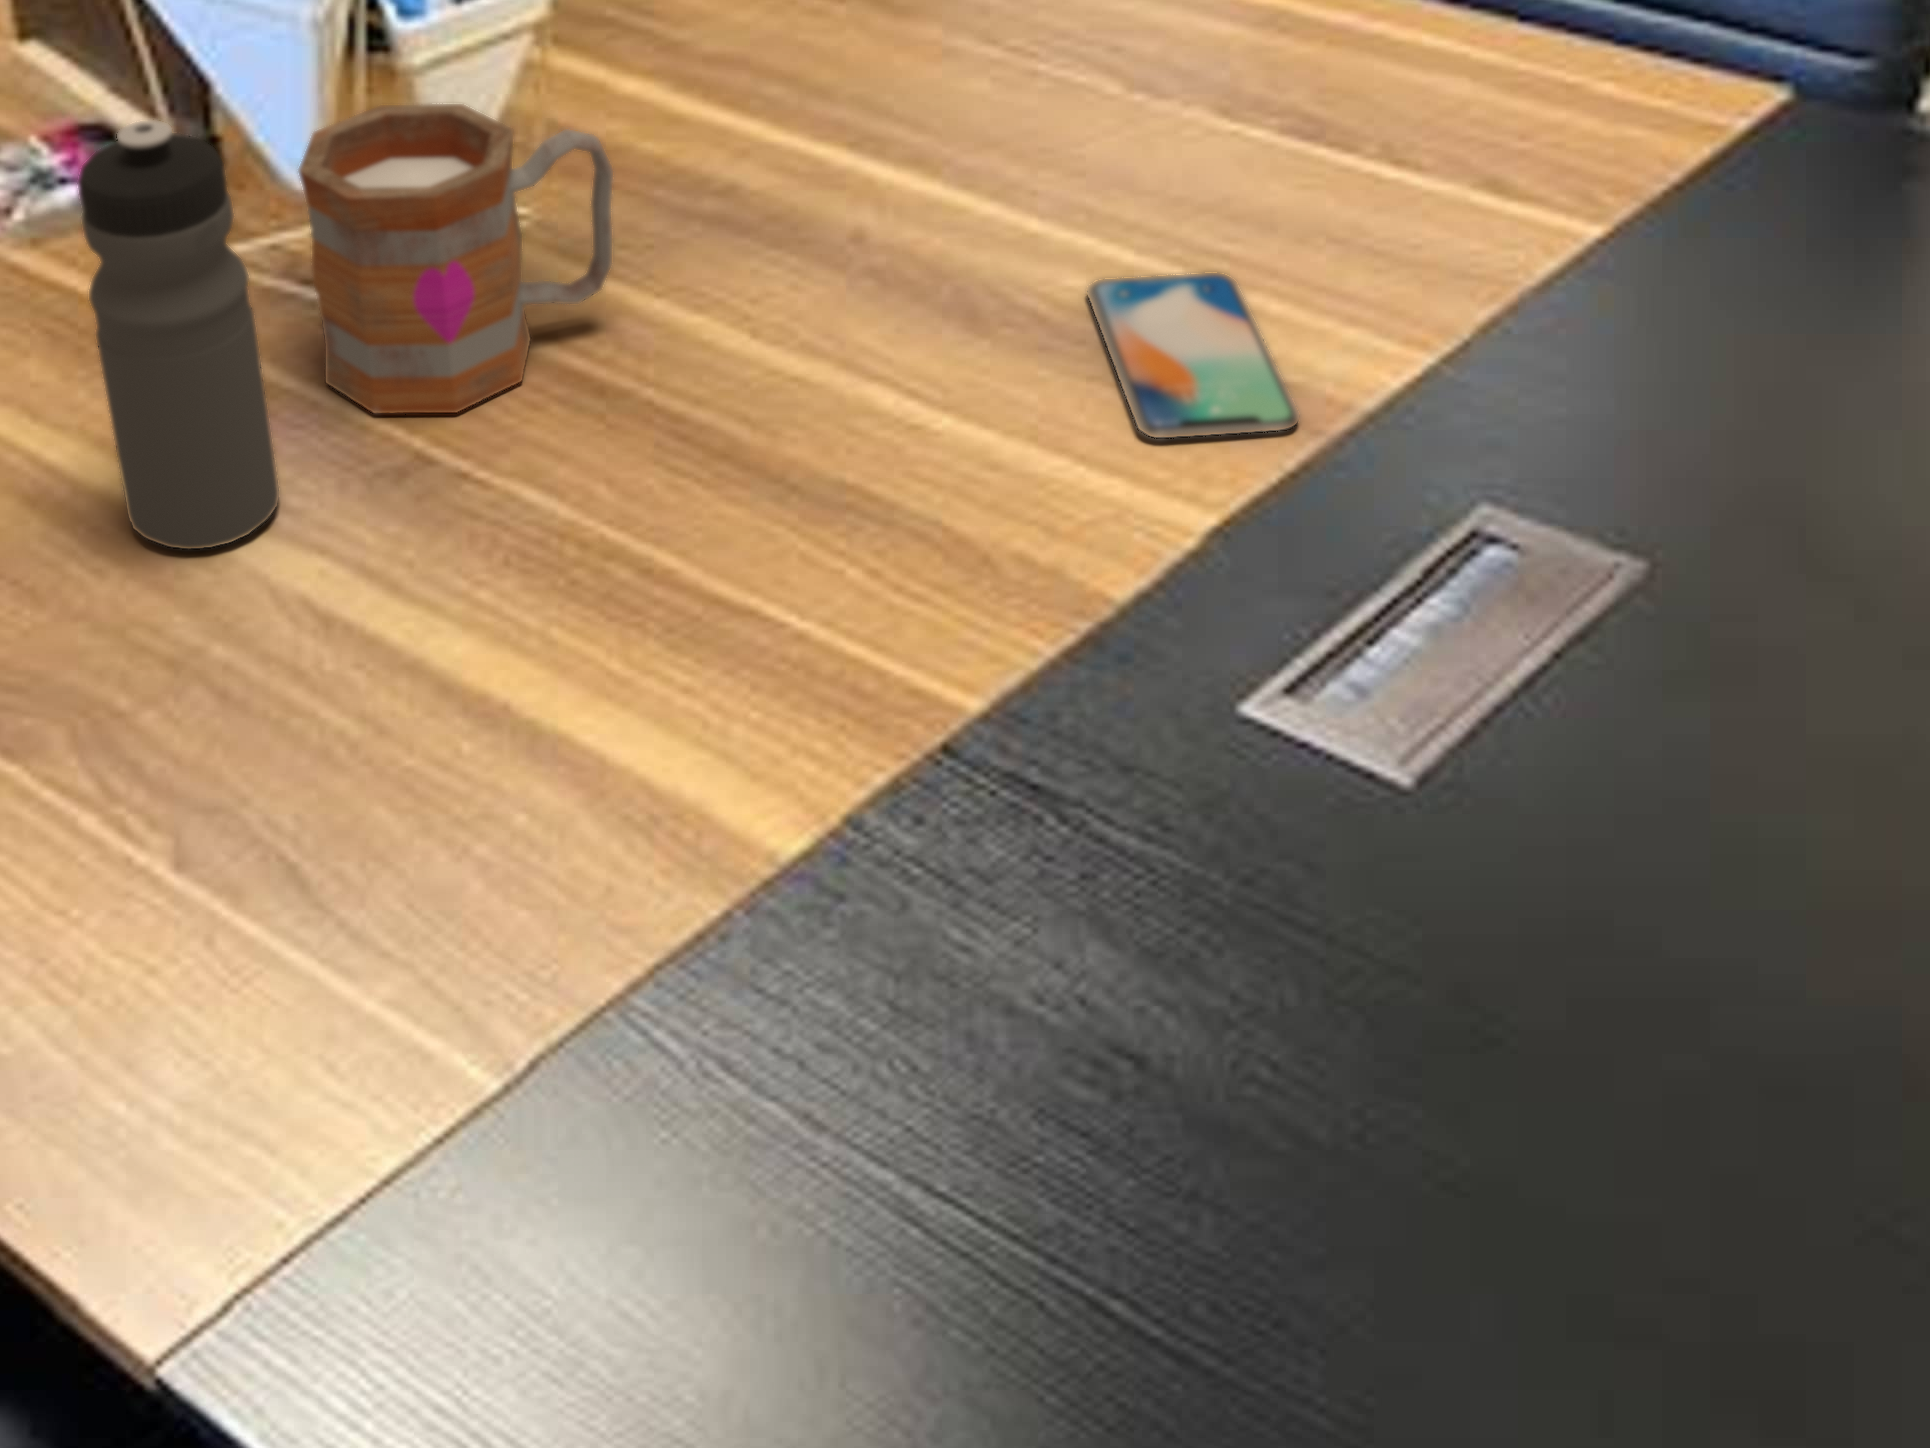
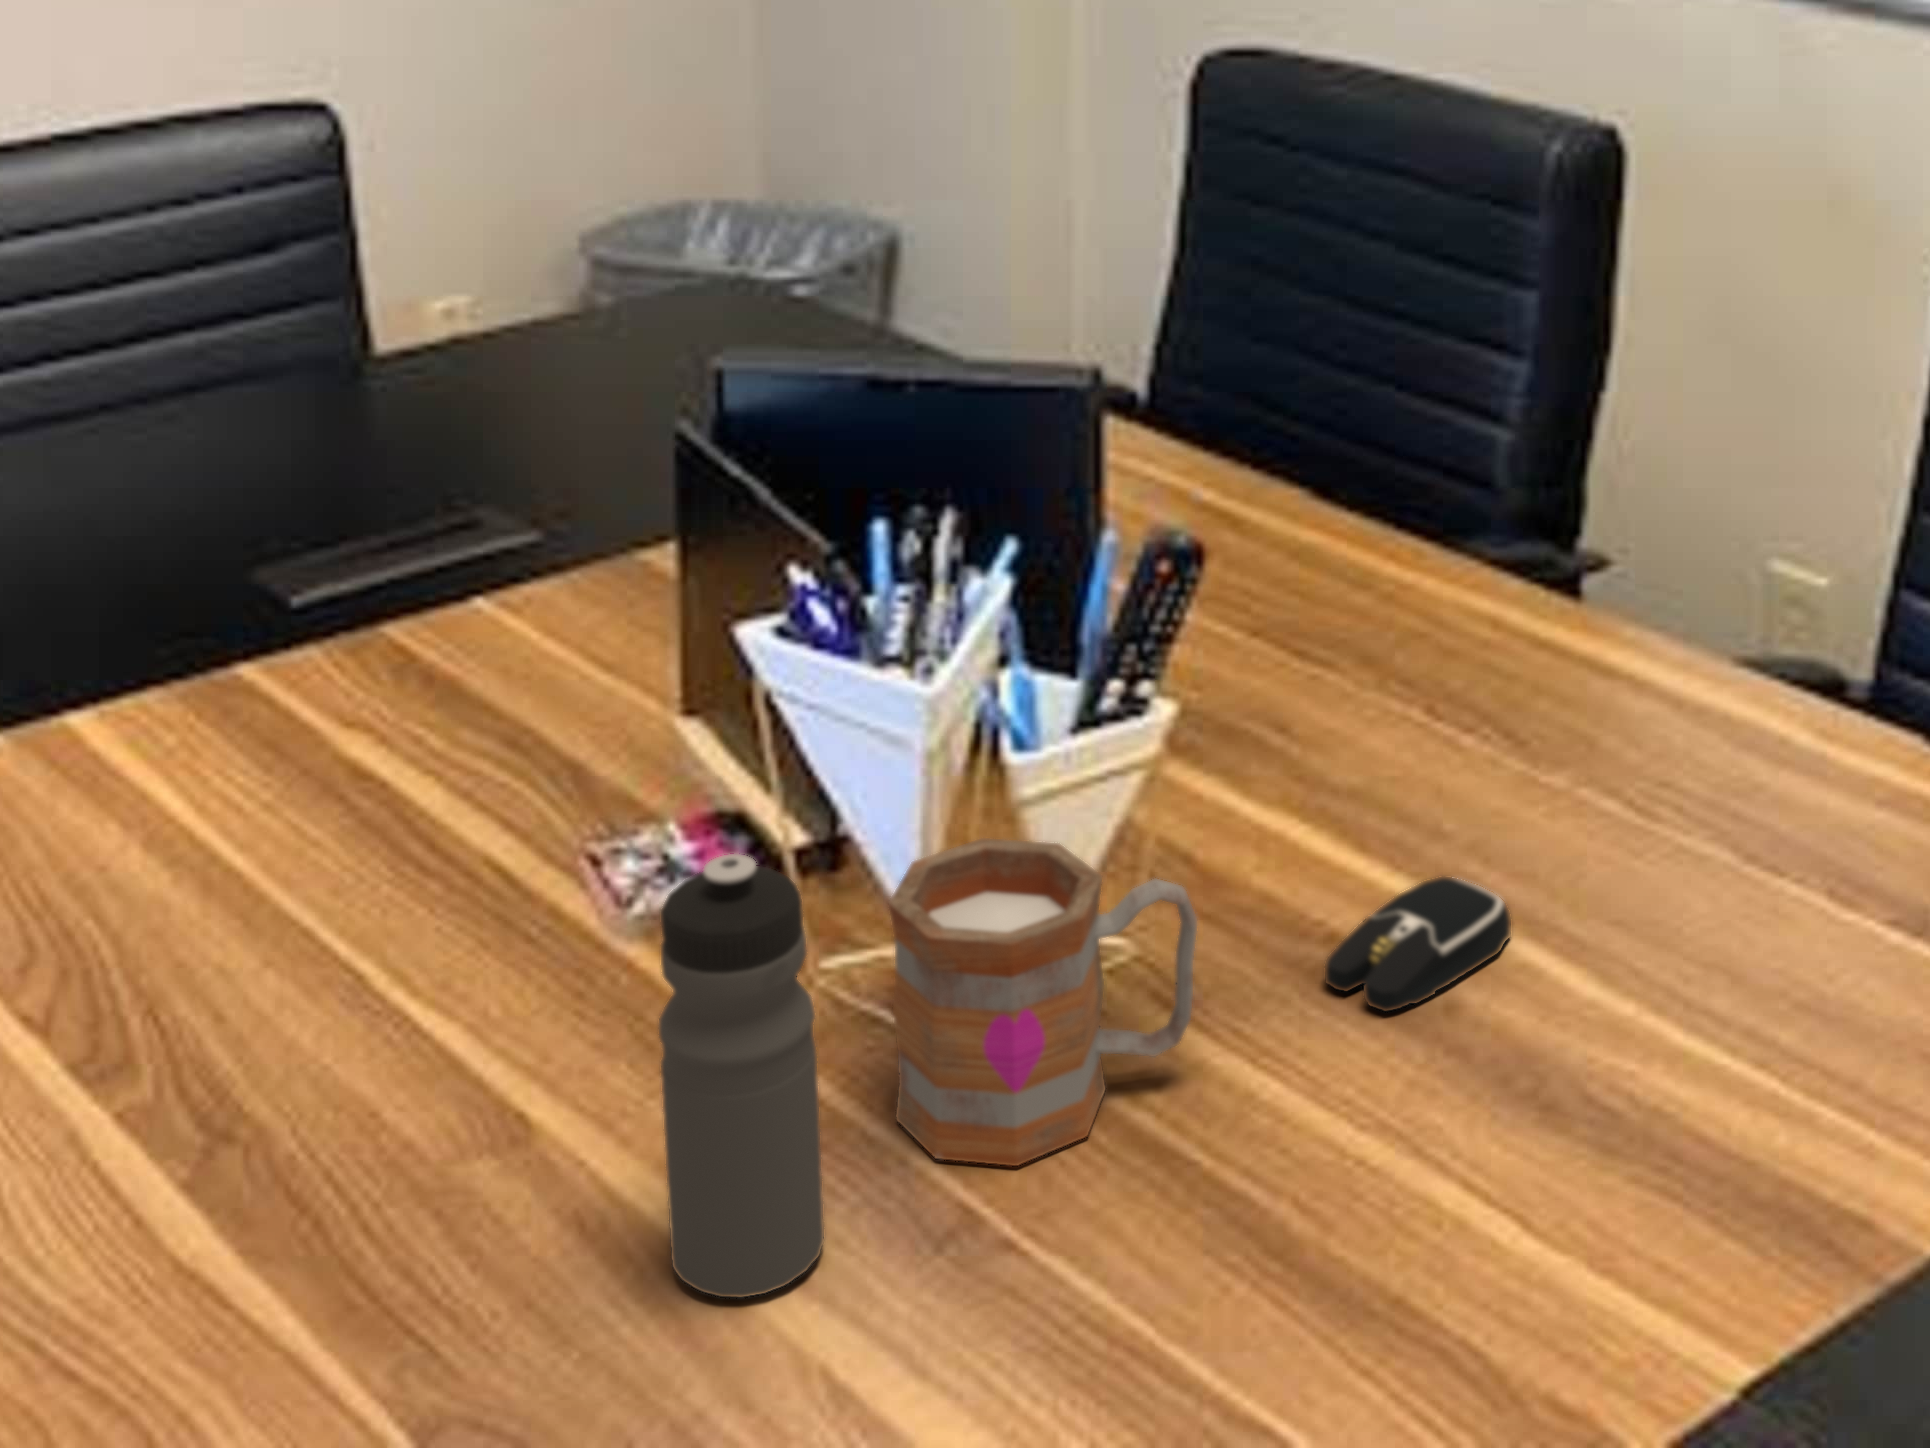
computer mouse: none [731,120,910,249] -> present [1325,877,1511,1011]
smartphone: present [1087,273,1300,438] -> none [1664,1076,1857,1268]

